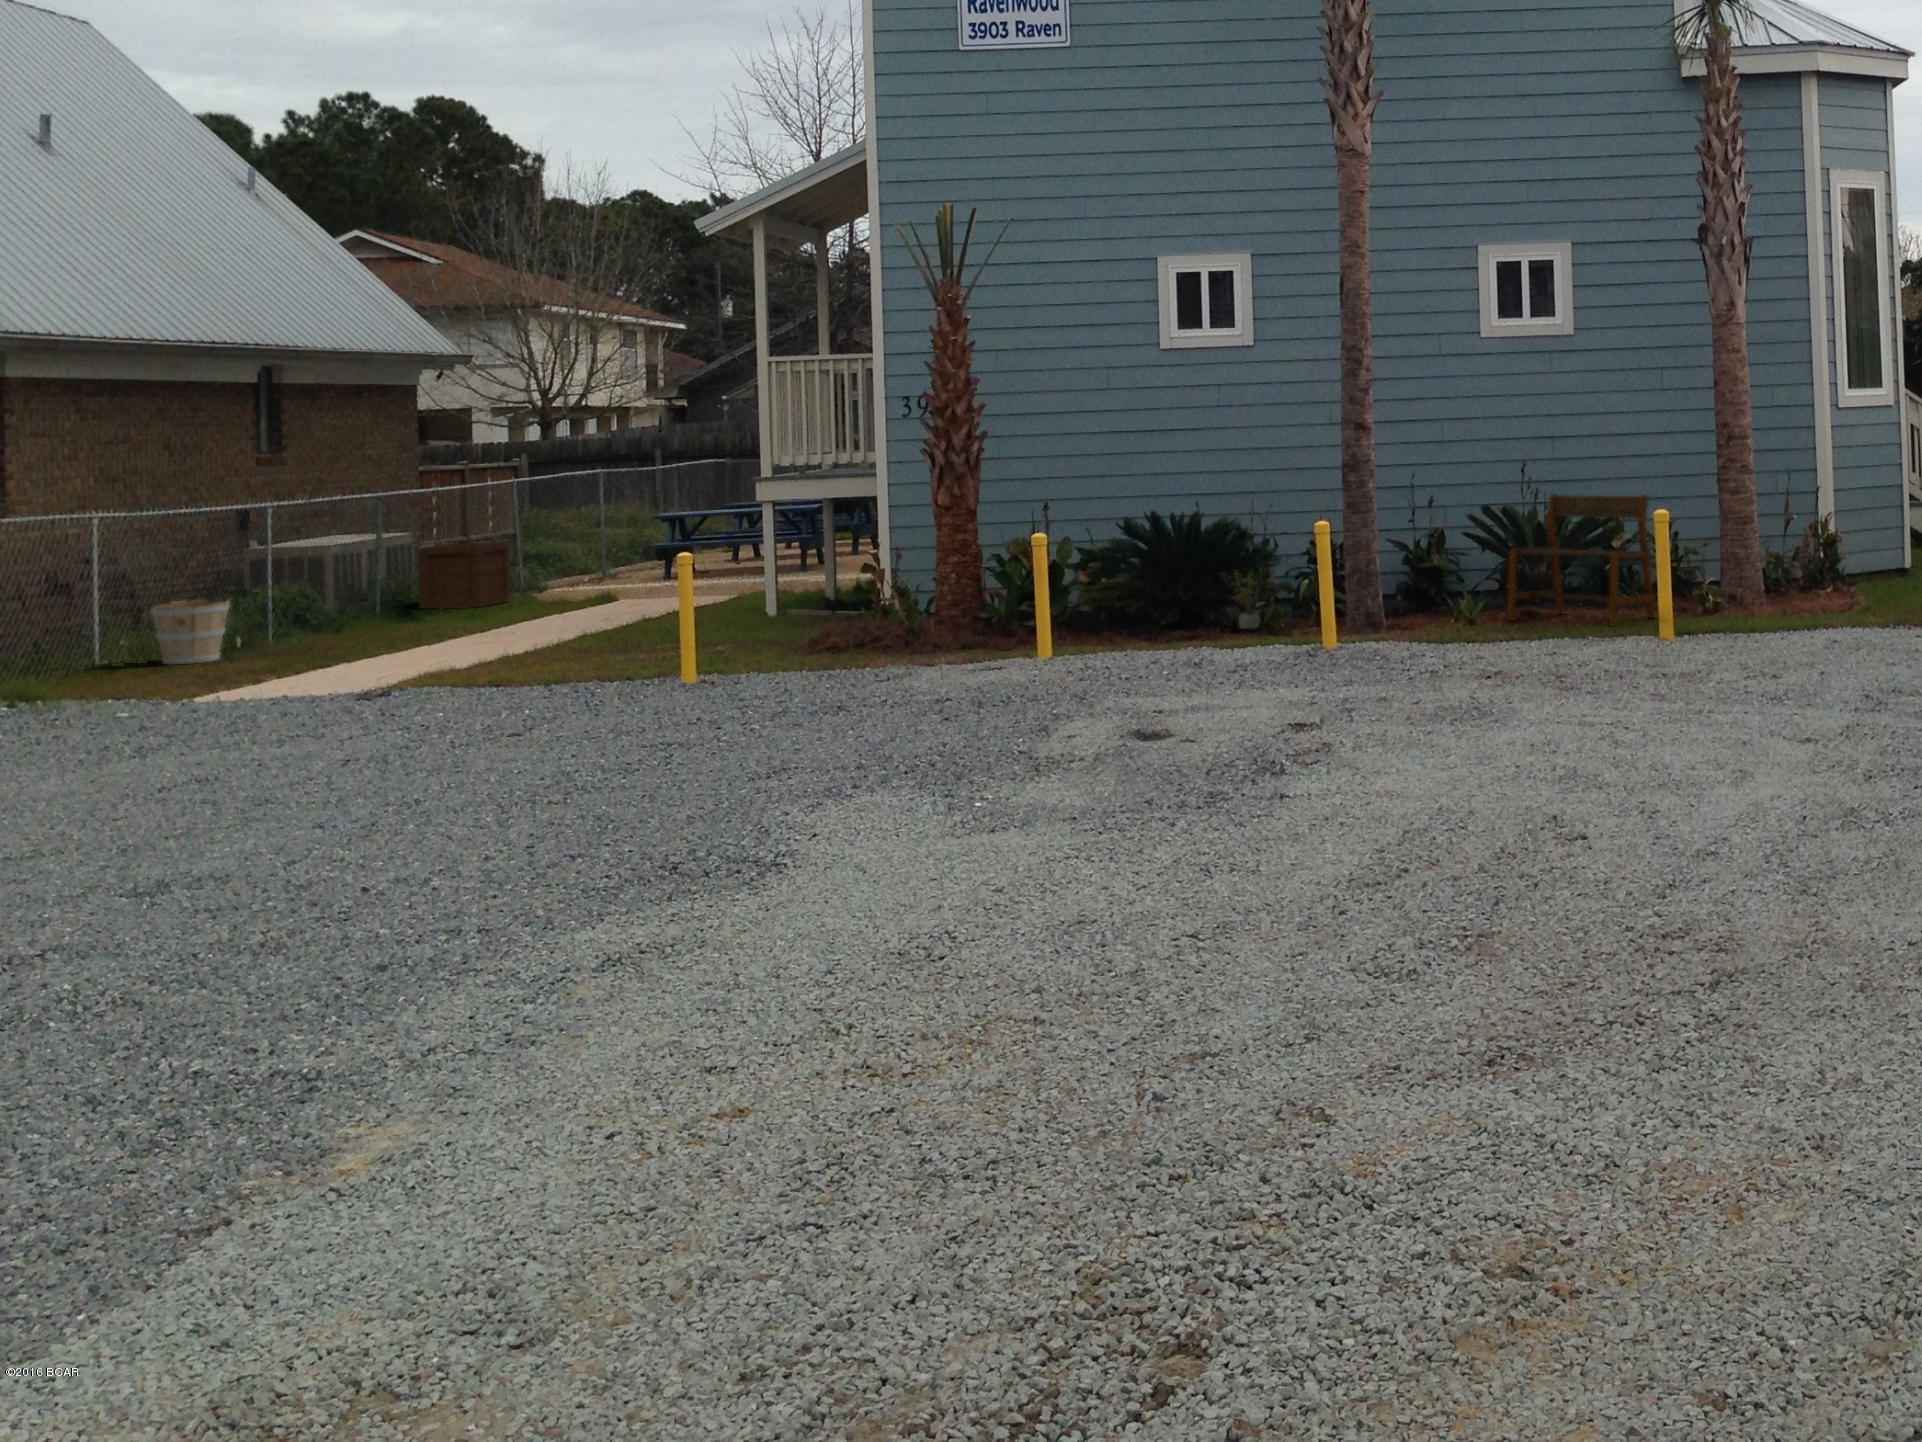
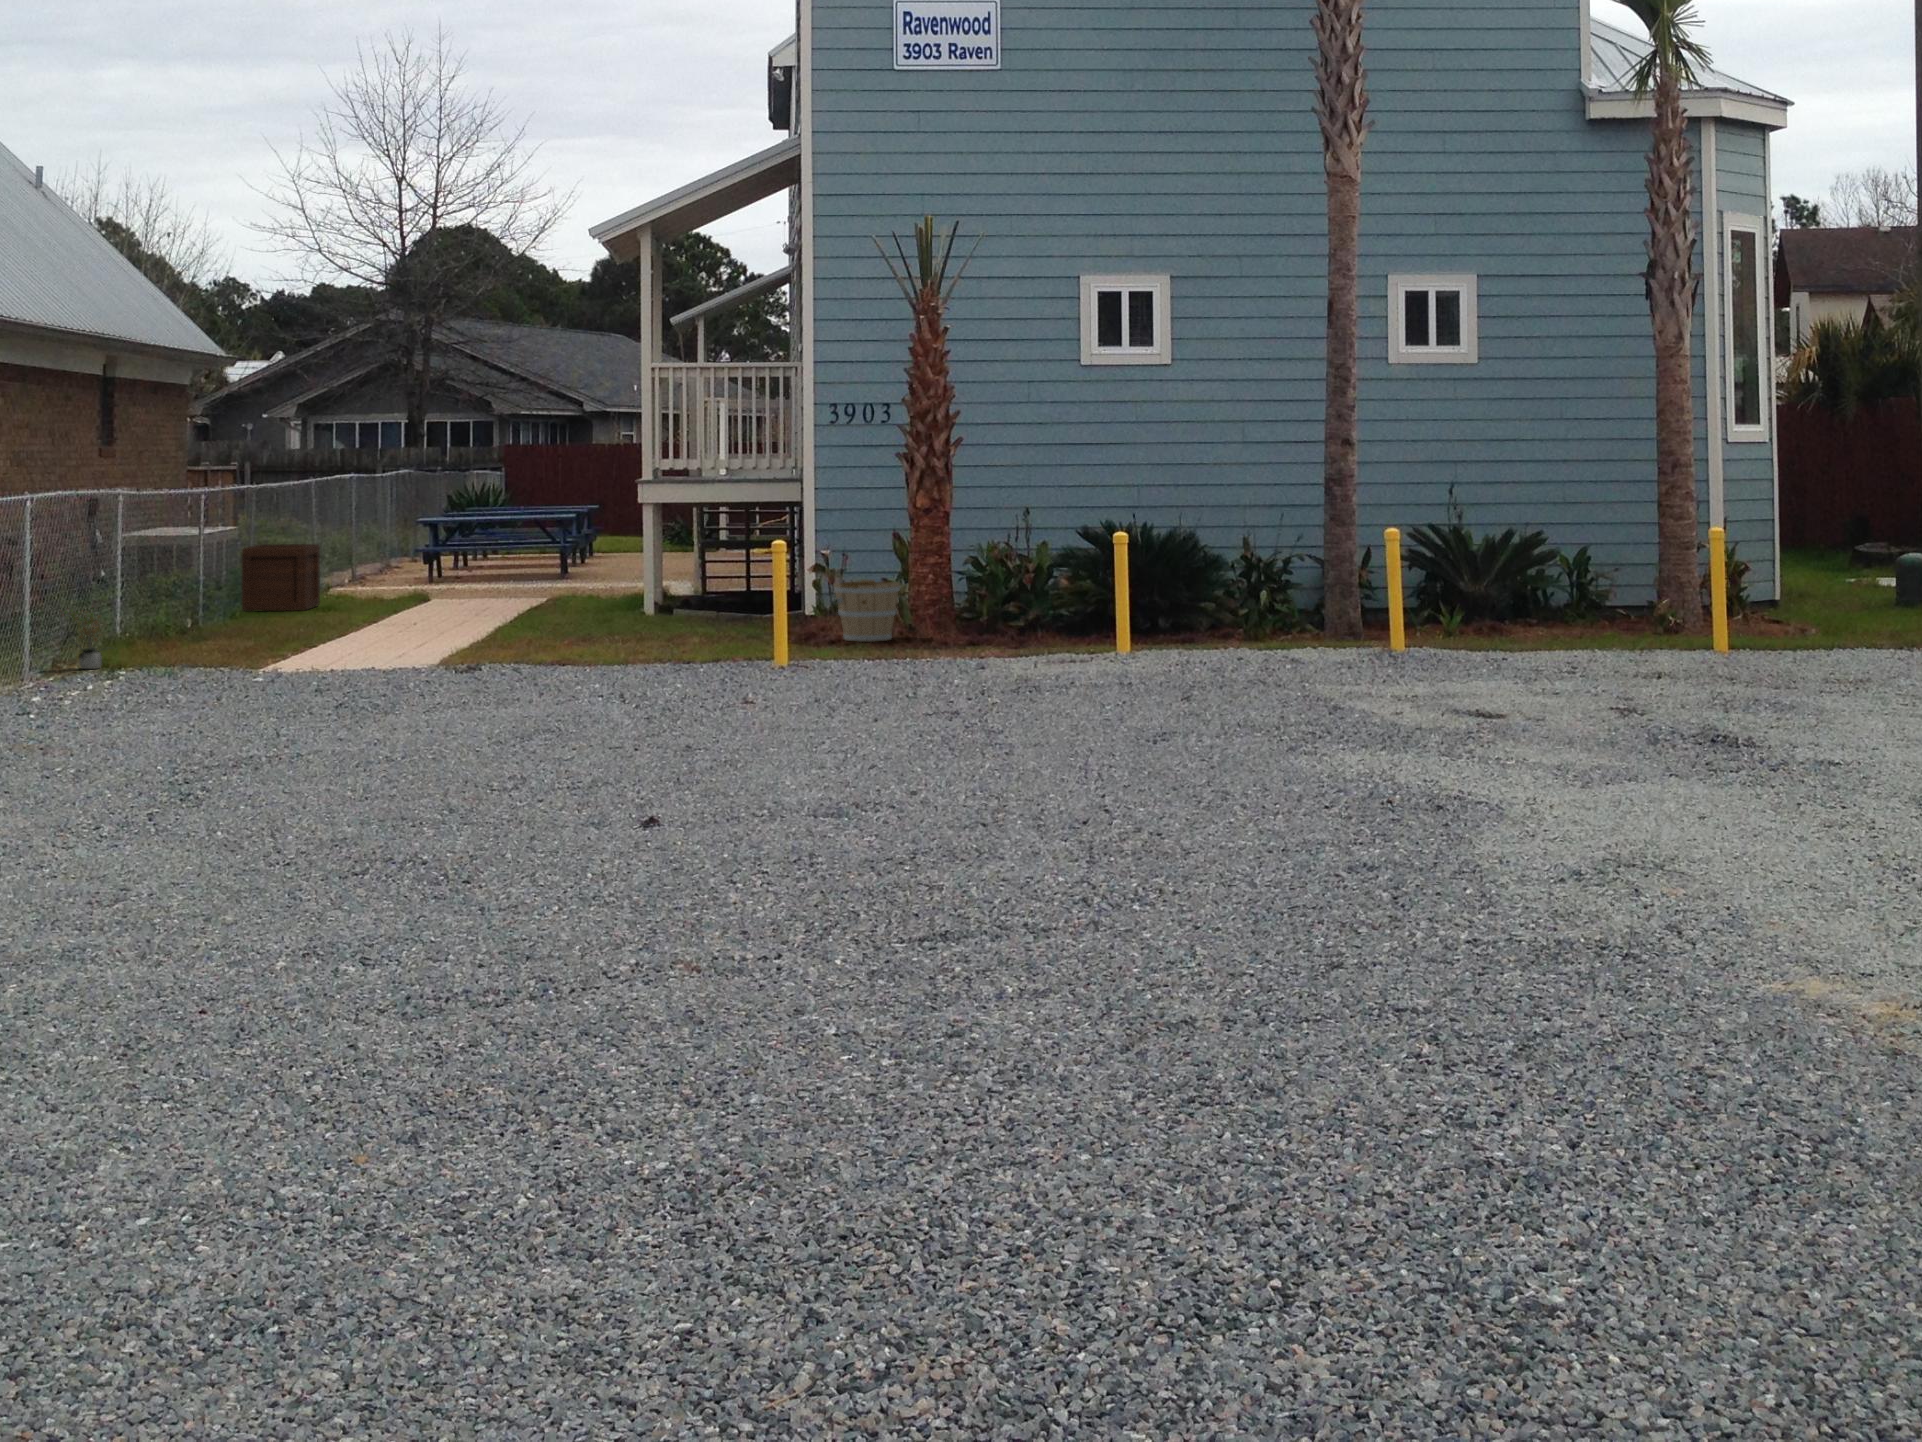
bench: present [1508,494,1656,626] -> none [1455,512,1600,637]
potted plant: present [1226,571,1262,629] -> present [65,611,102,669]
wooden bucket: present [151,600,229,665] -> present [834,579,900,642]

